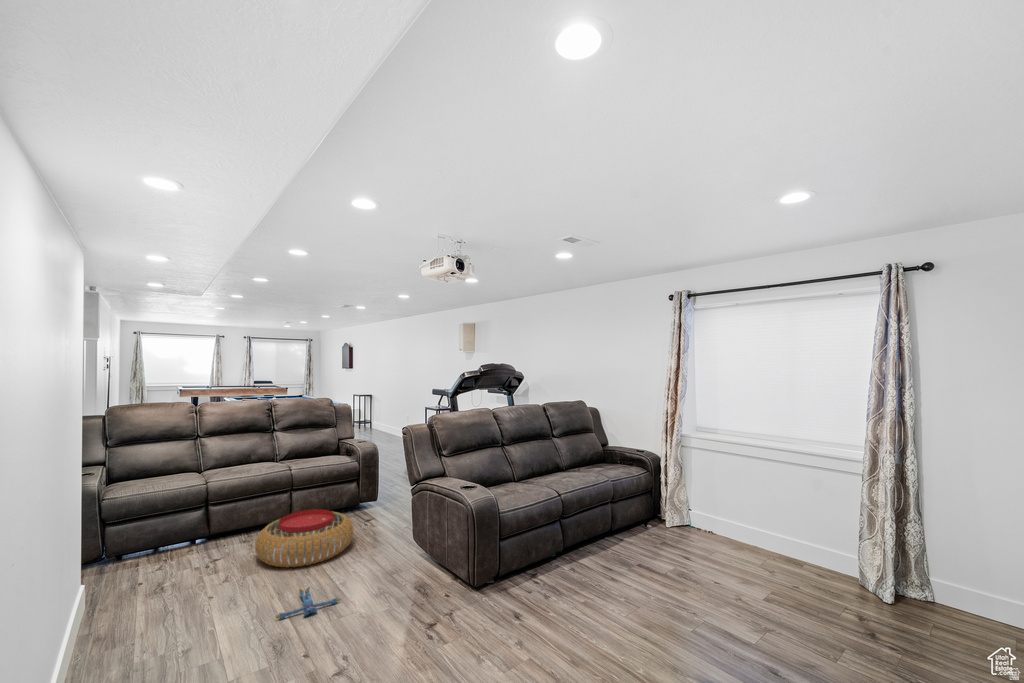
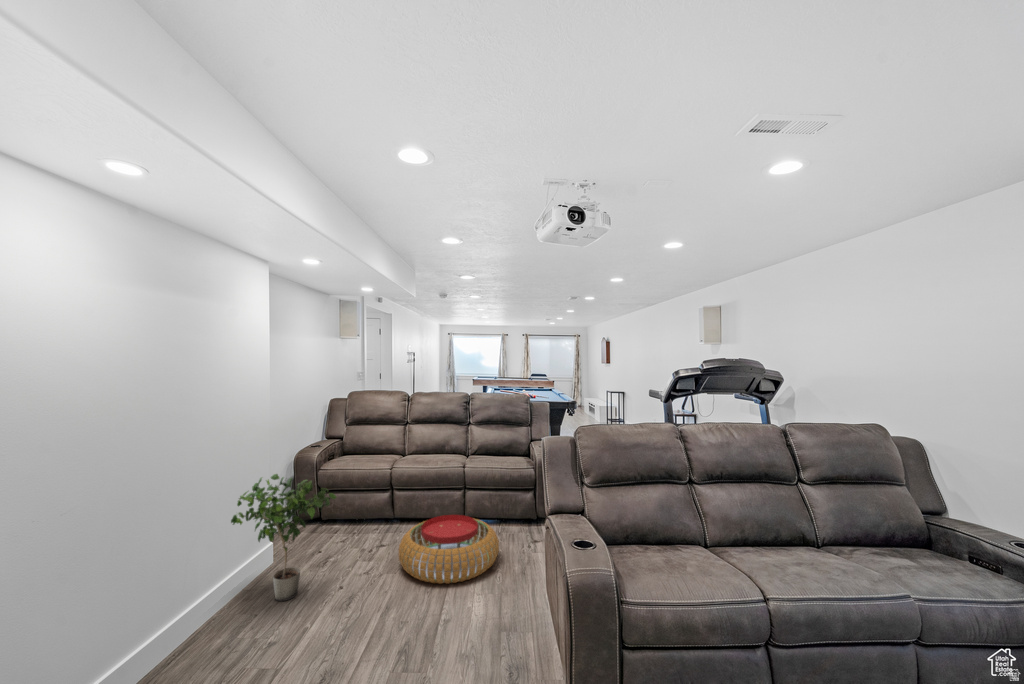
potted plant: none [89,494,215,625] -> present [231,474,336,601]
plush toy: present [276,587,340,619] -> none [341,617,410,661]

